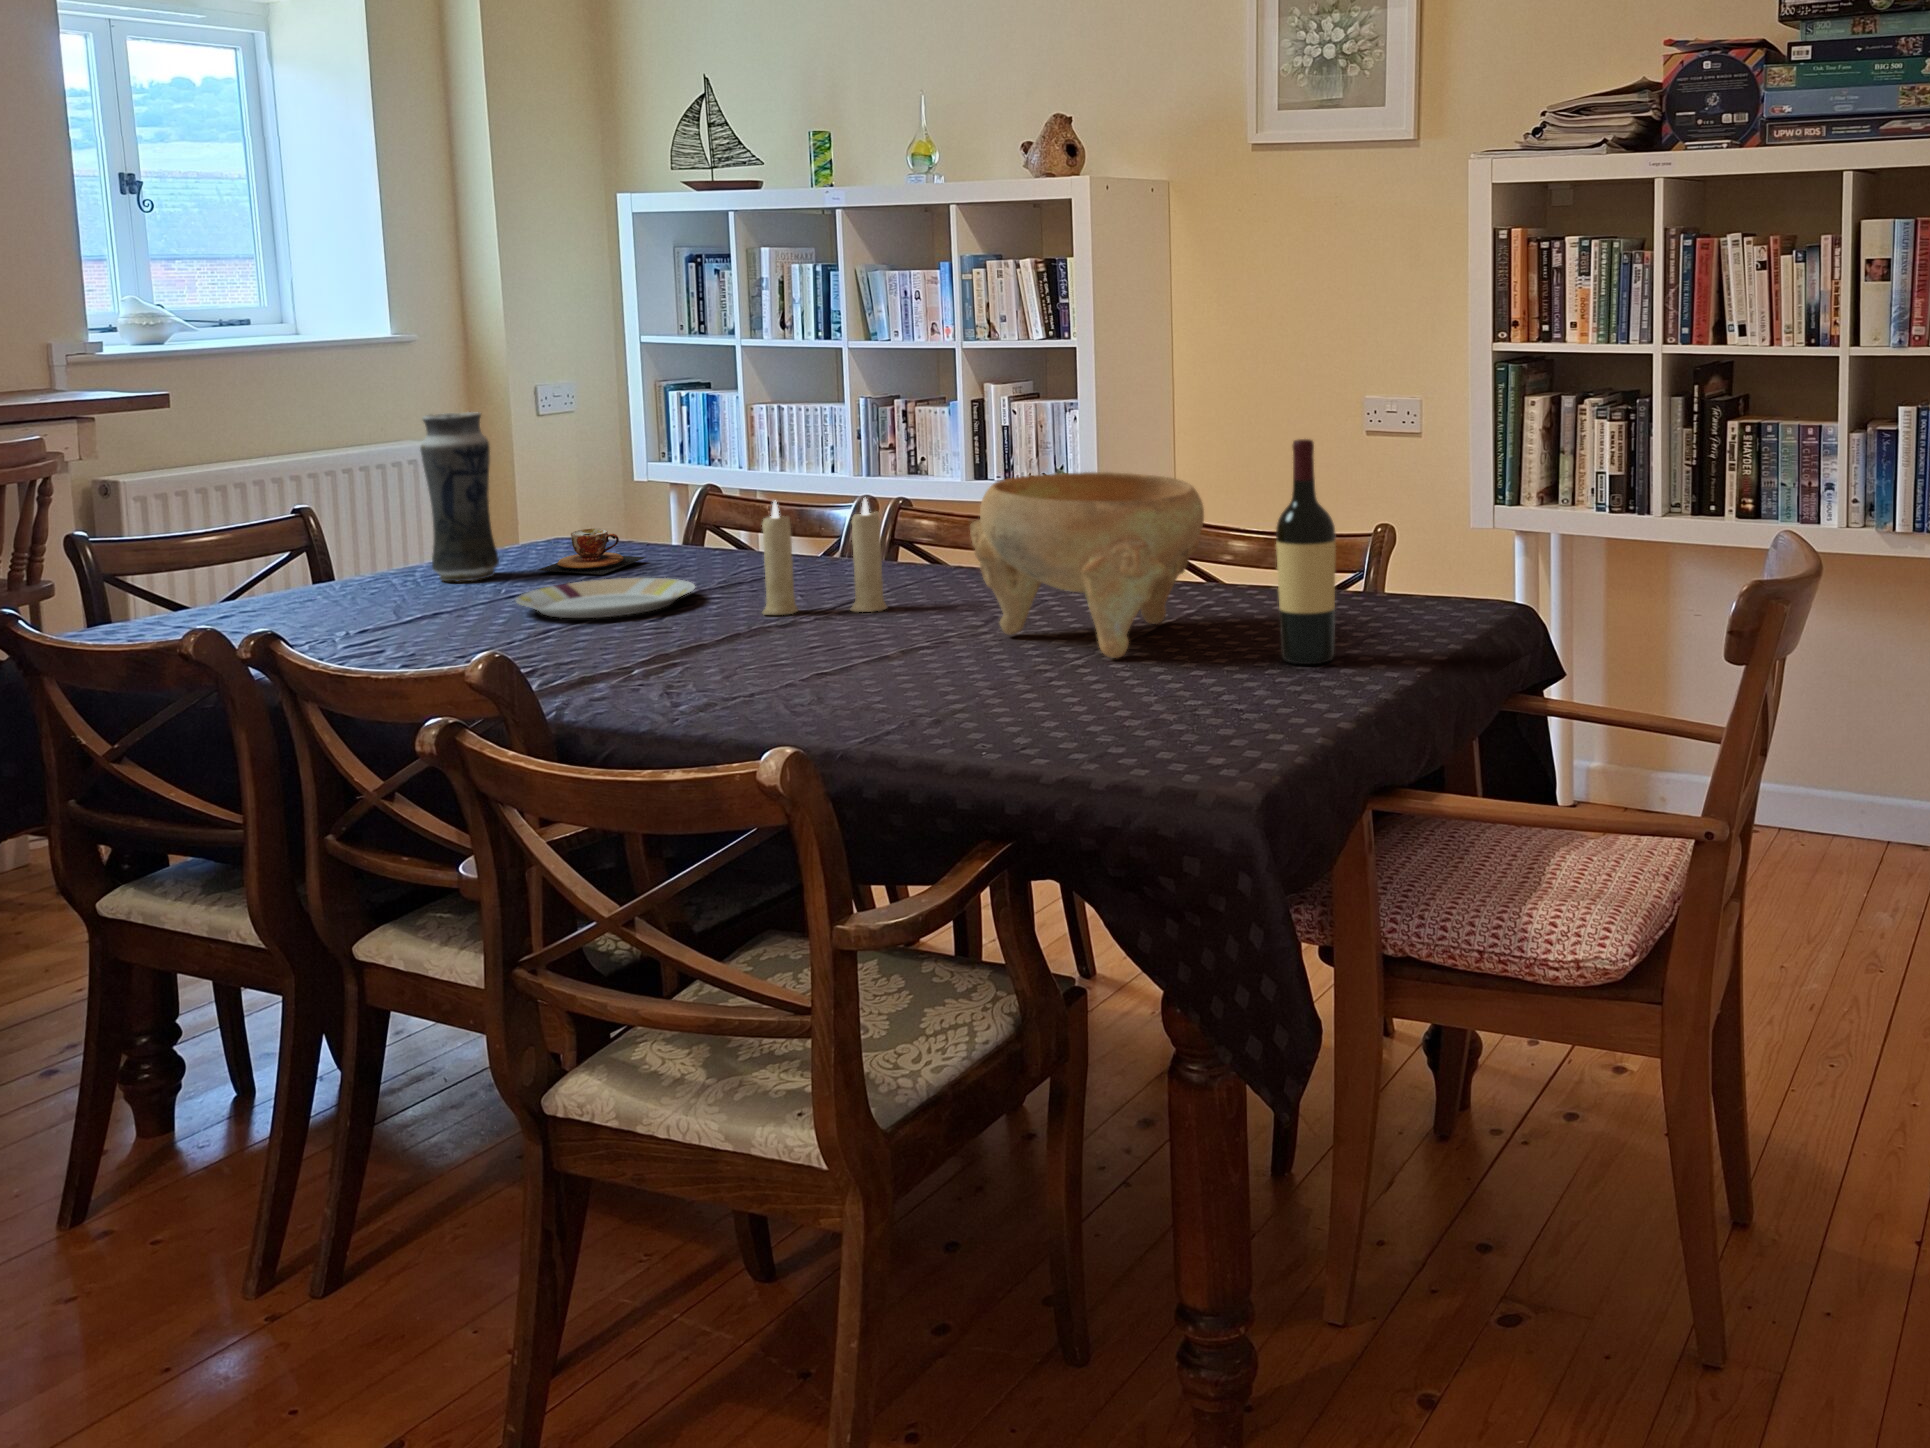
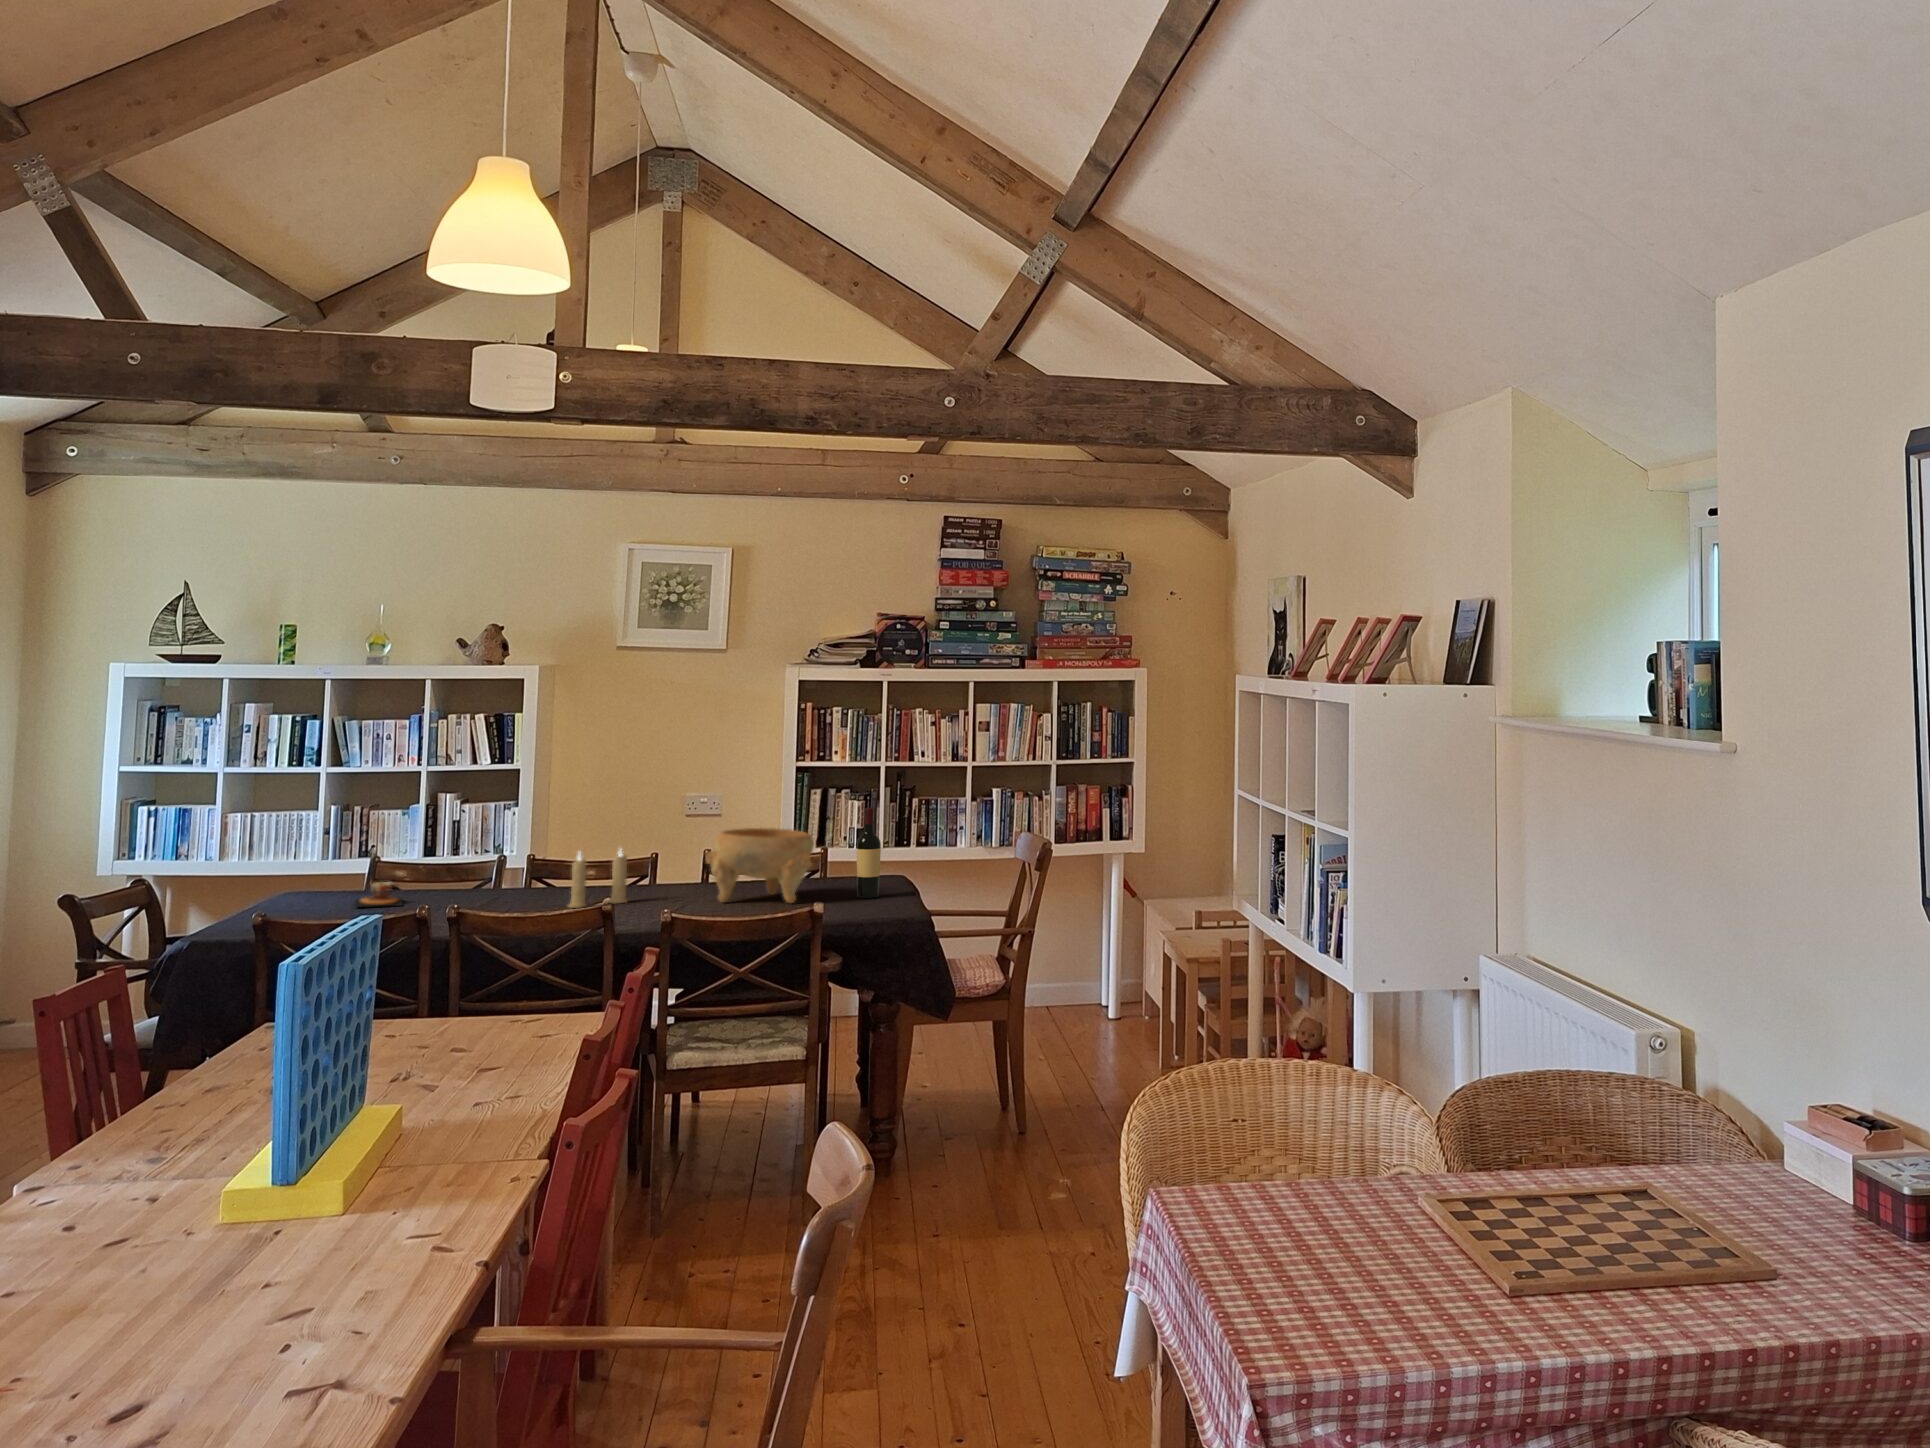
vase: present [420,412,499,582] -> none [299,817,341,915]
plate: present [516,578,695,618] -> none [422,900,518,918]

